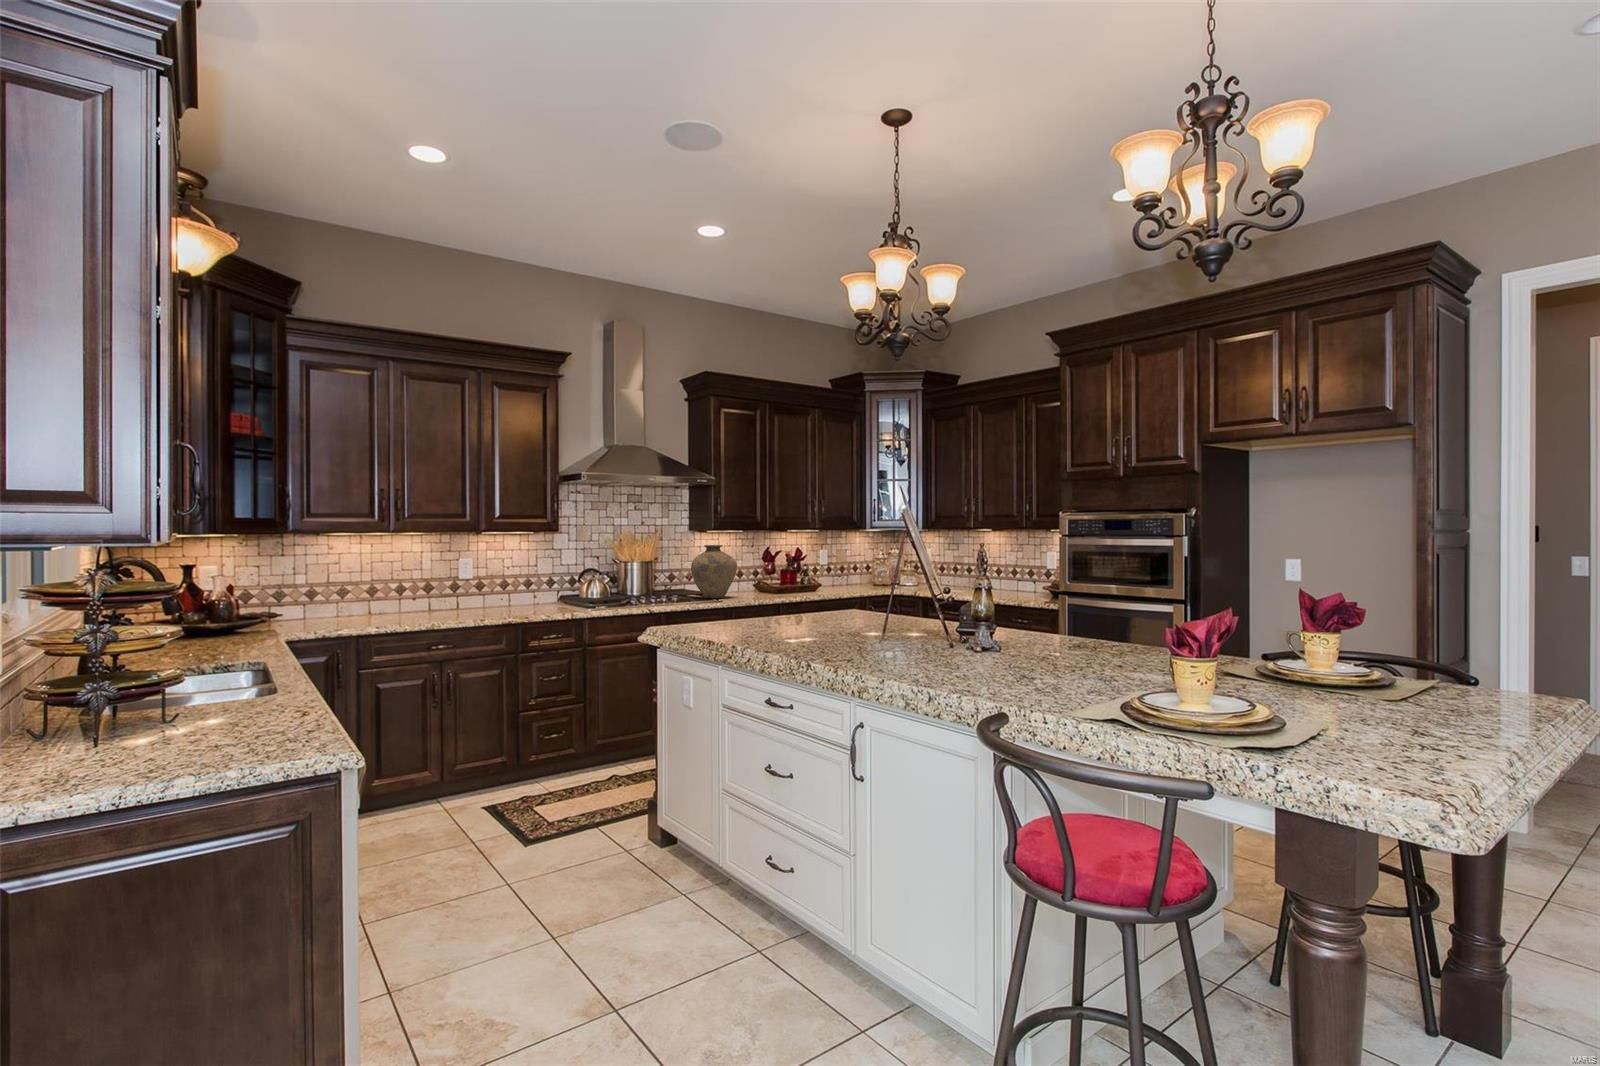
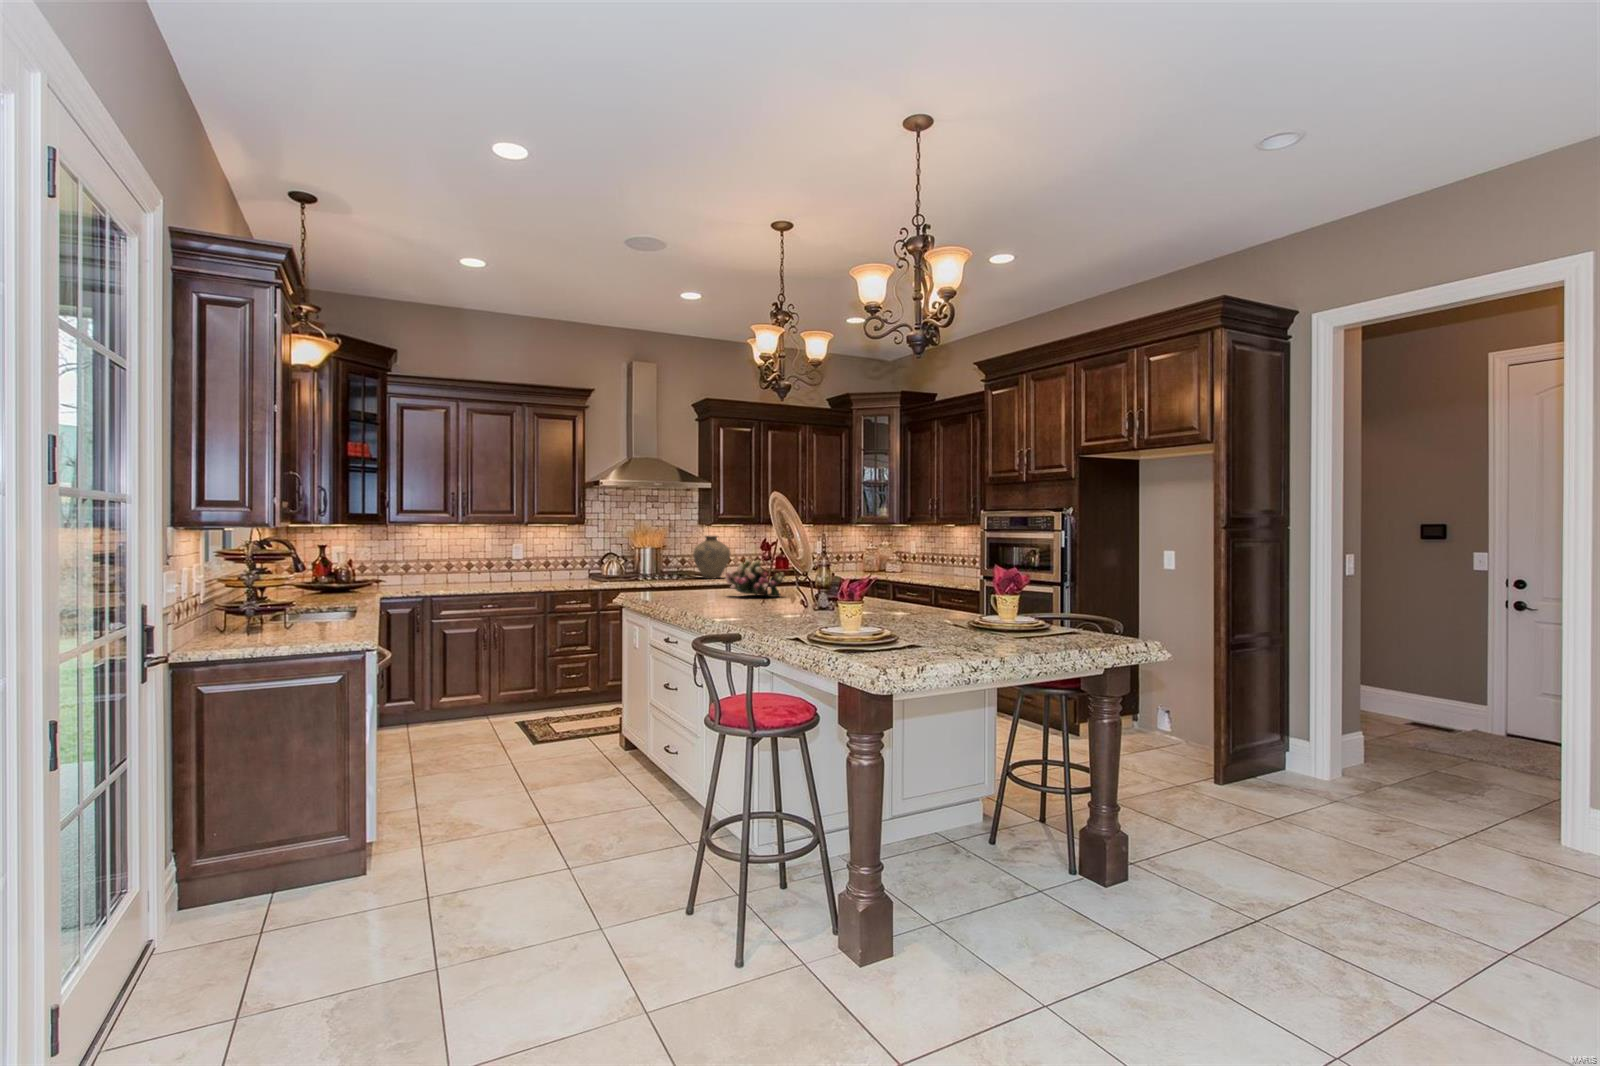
flower arrangement: none [799,578,878,629] -> present [725,559,784,597]

